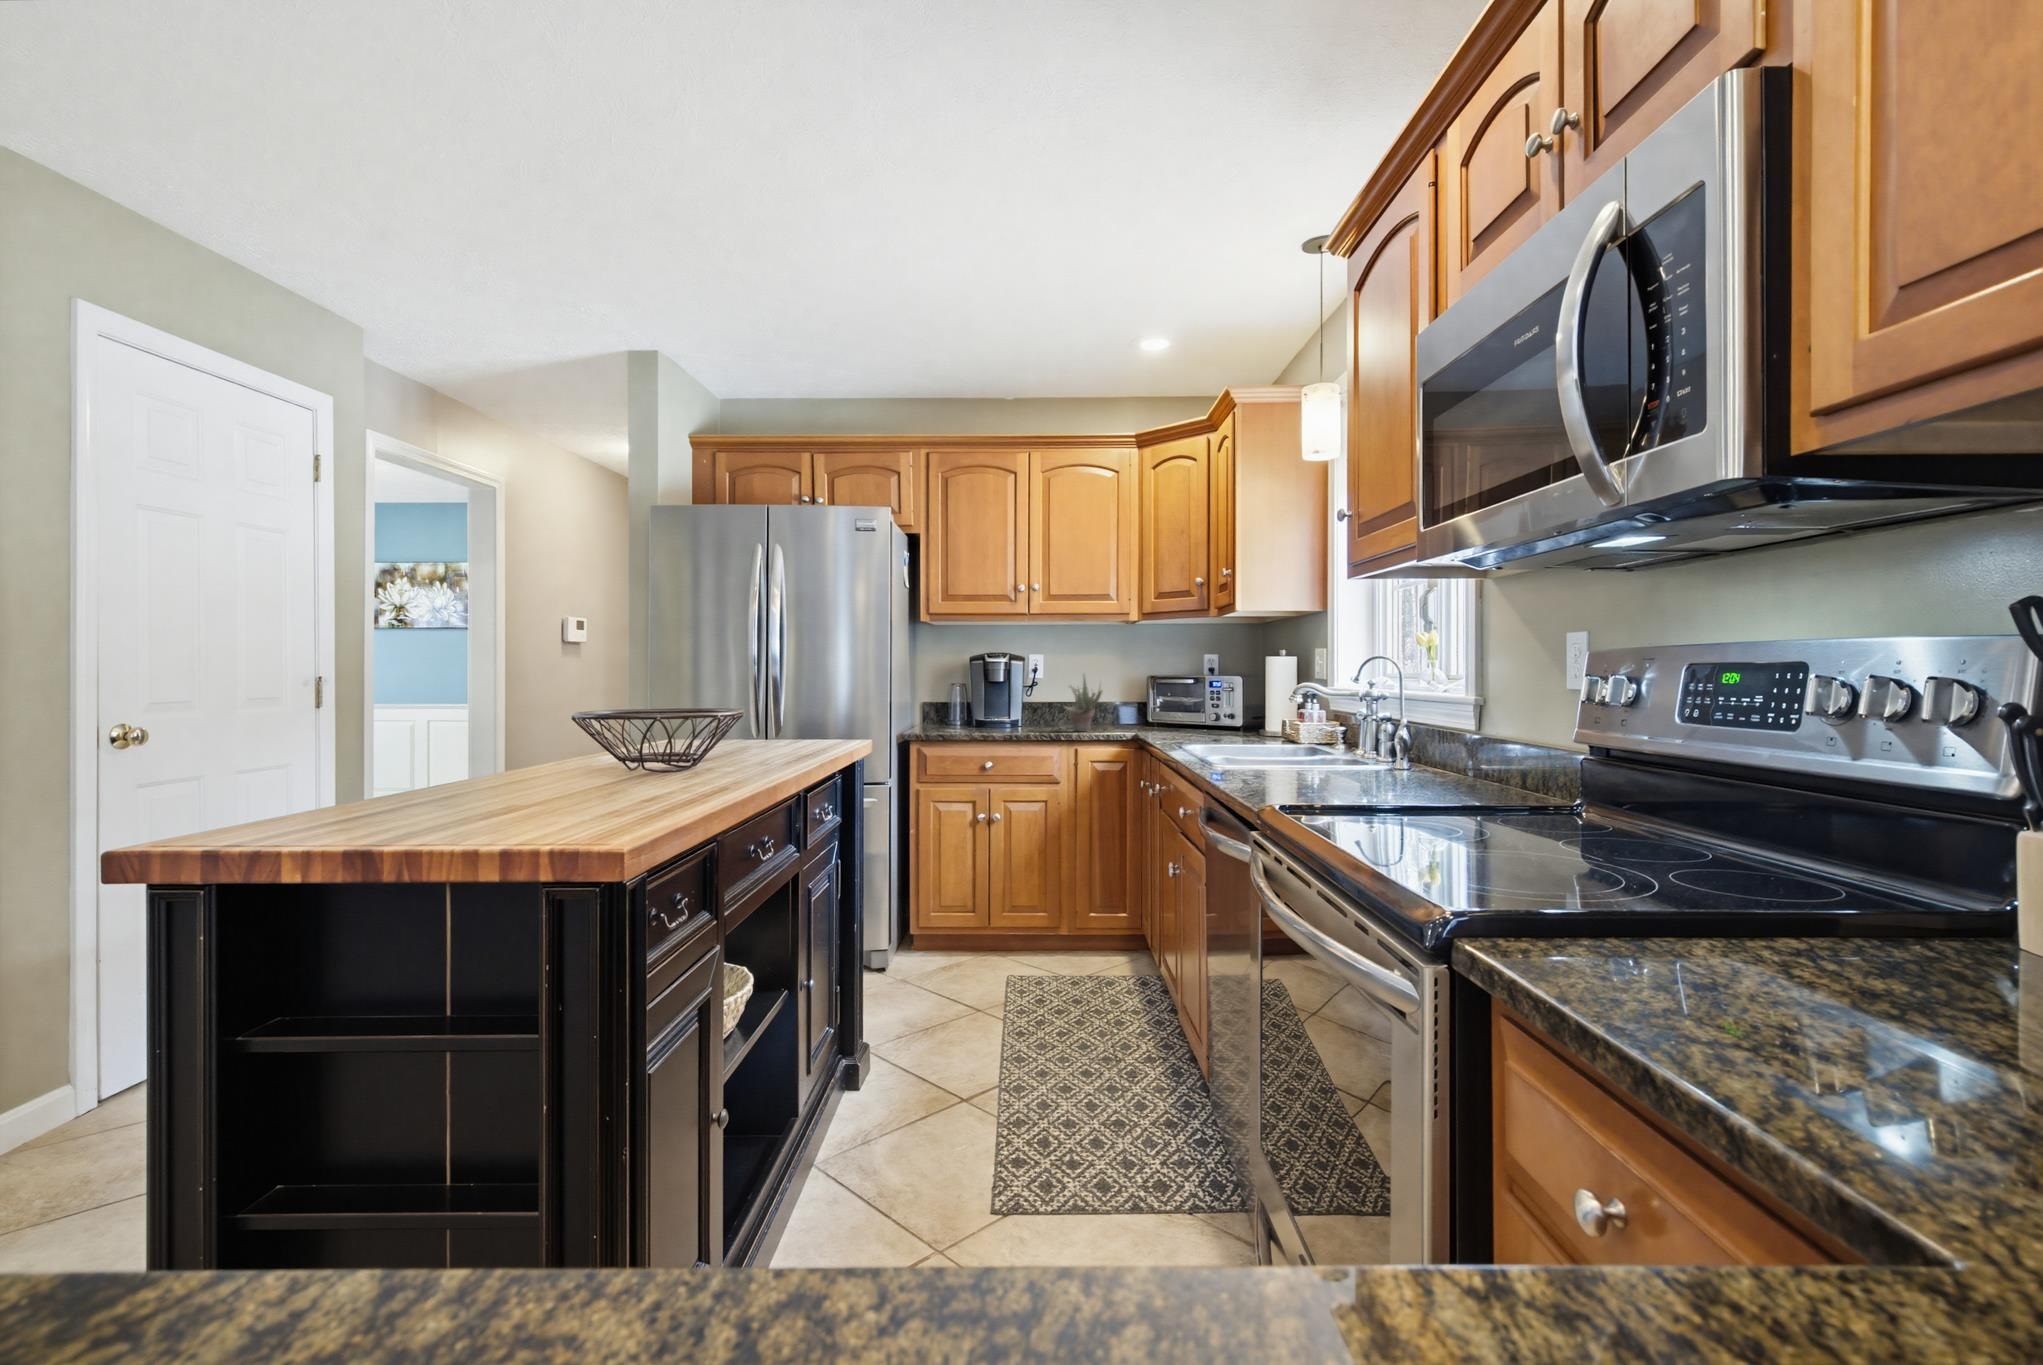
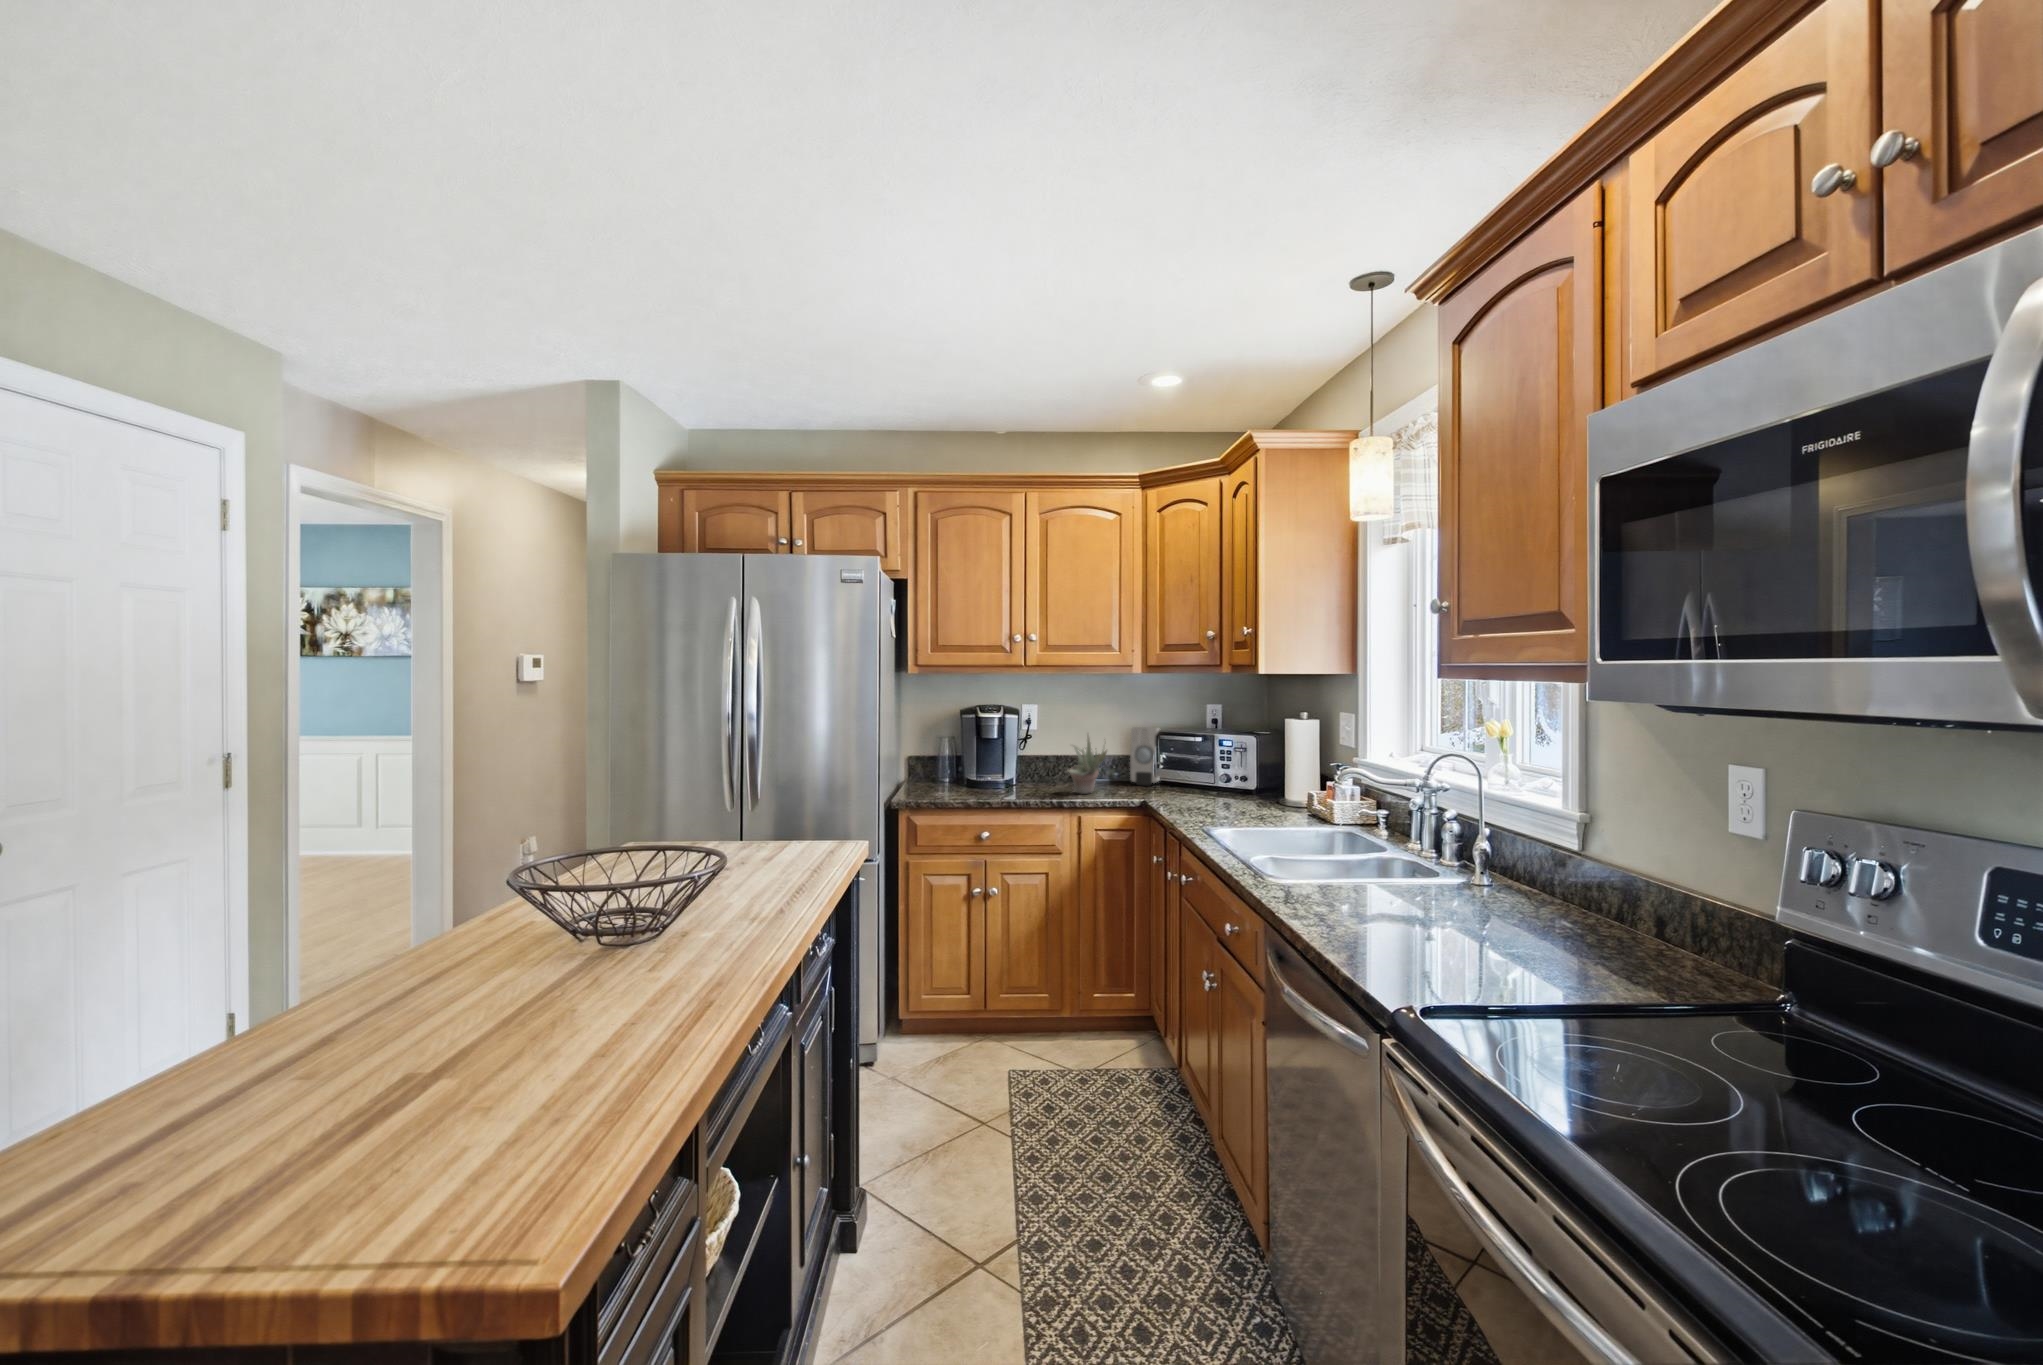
soap dispenser: none [1127,674,1157,728] -> present [1130,727,1160,785]

